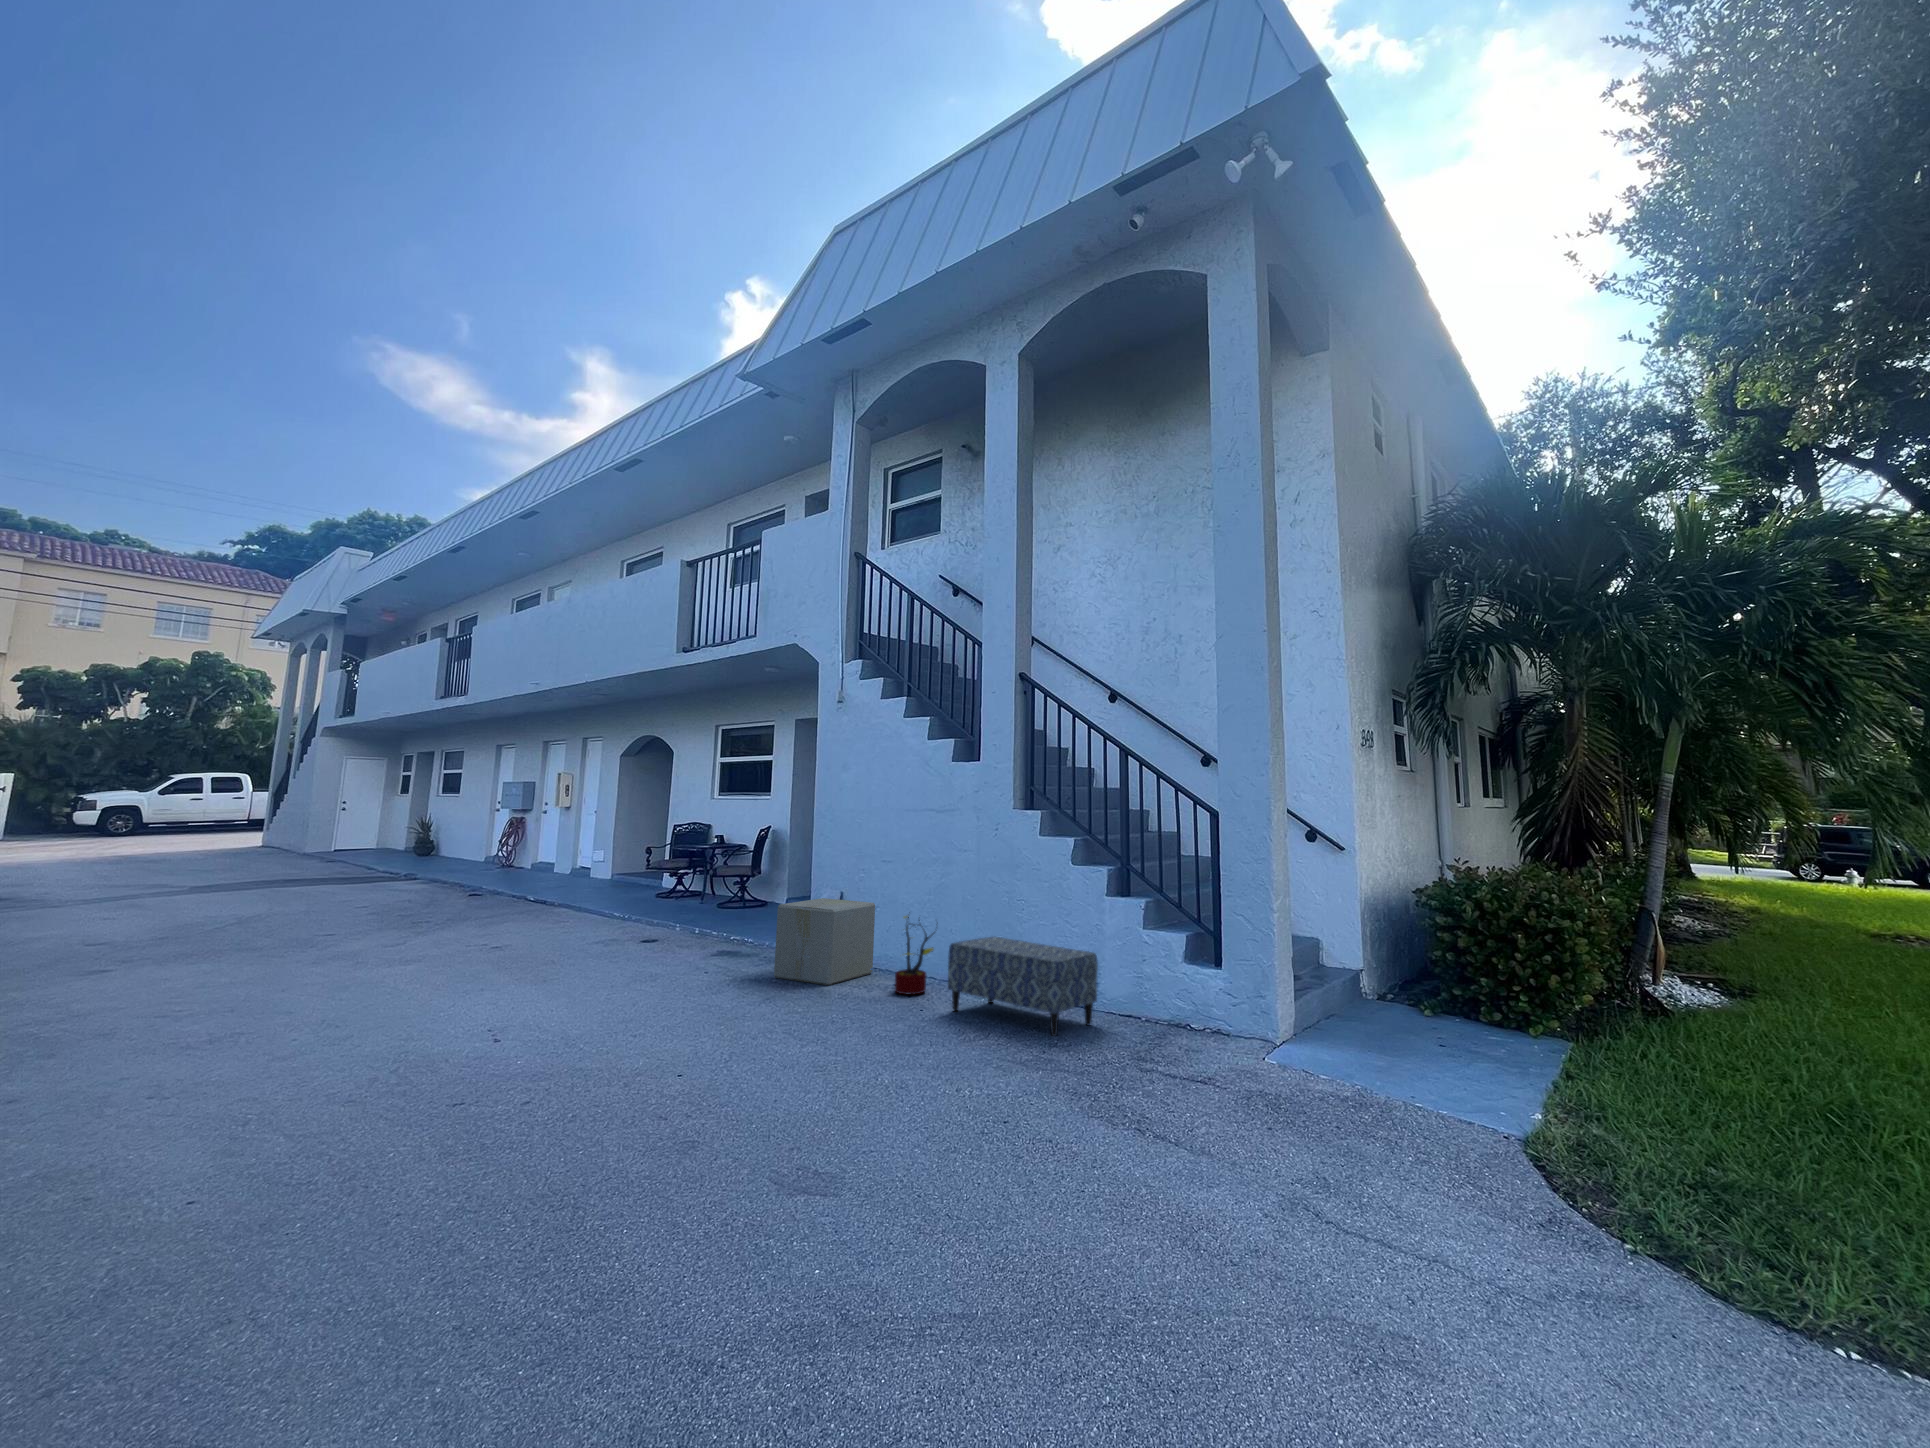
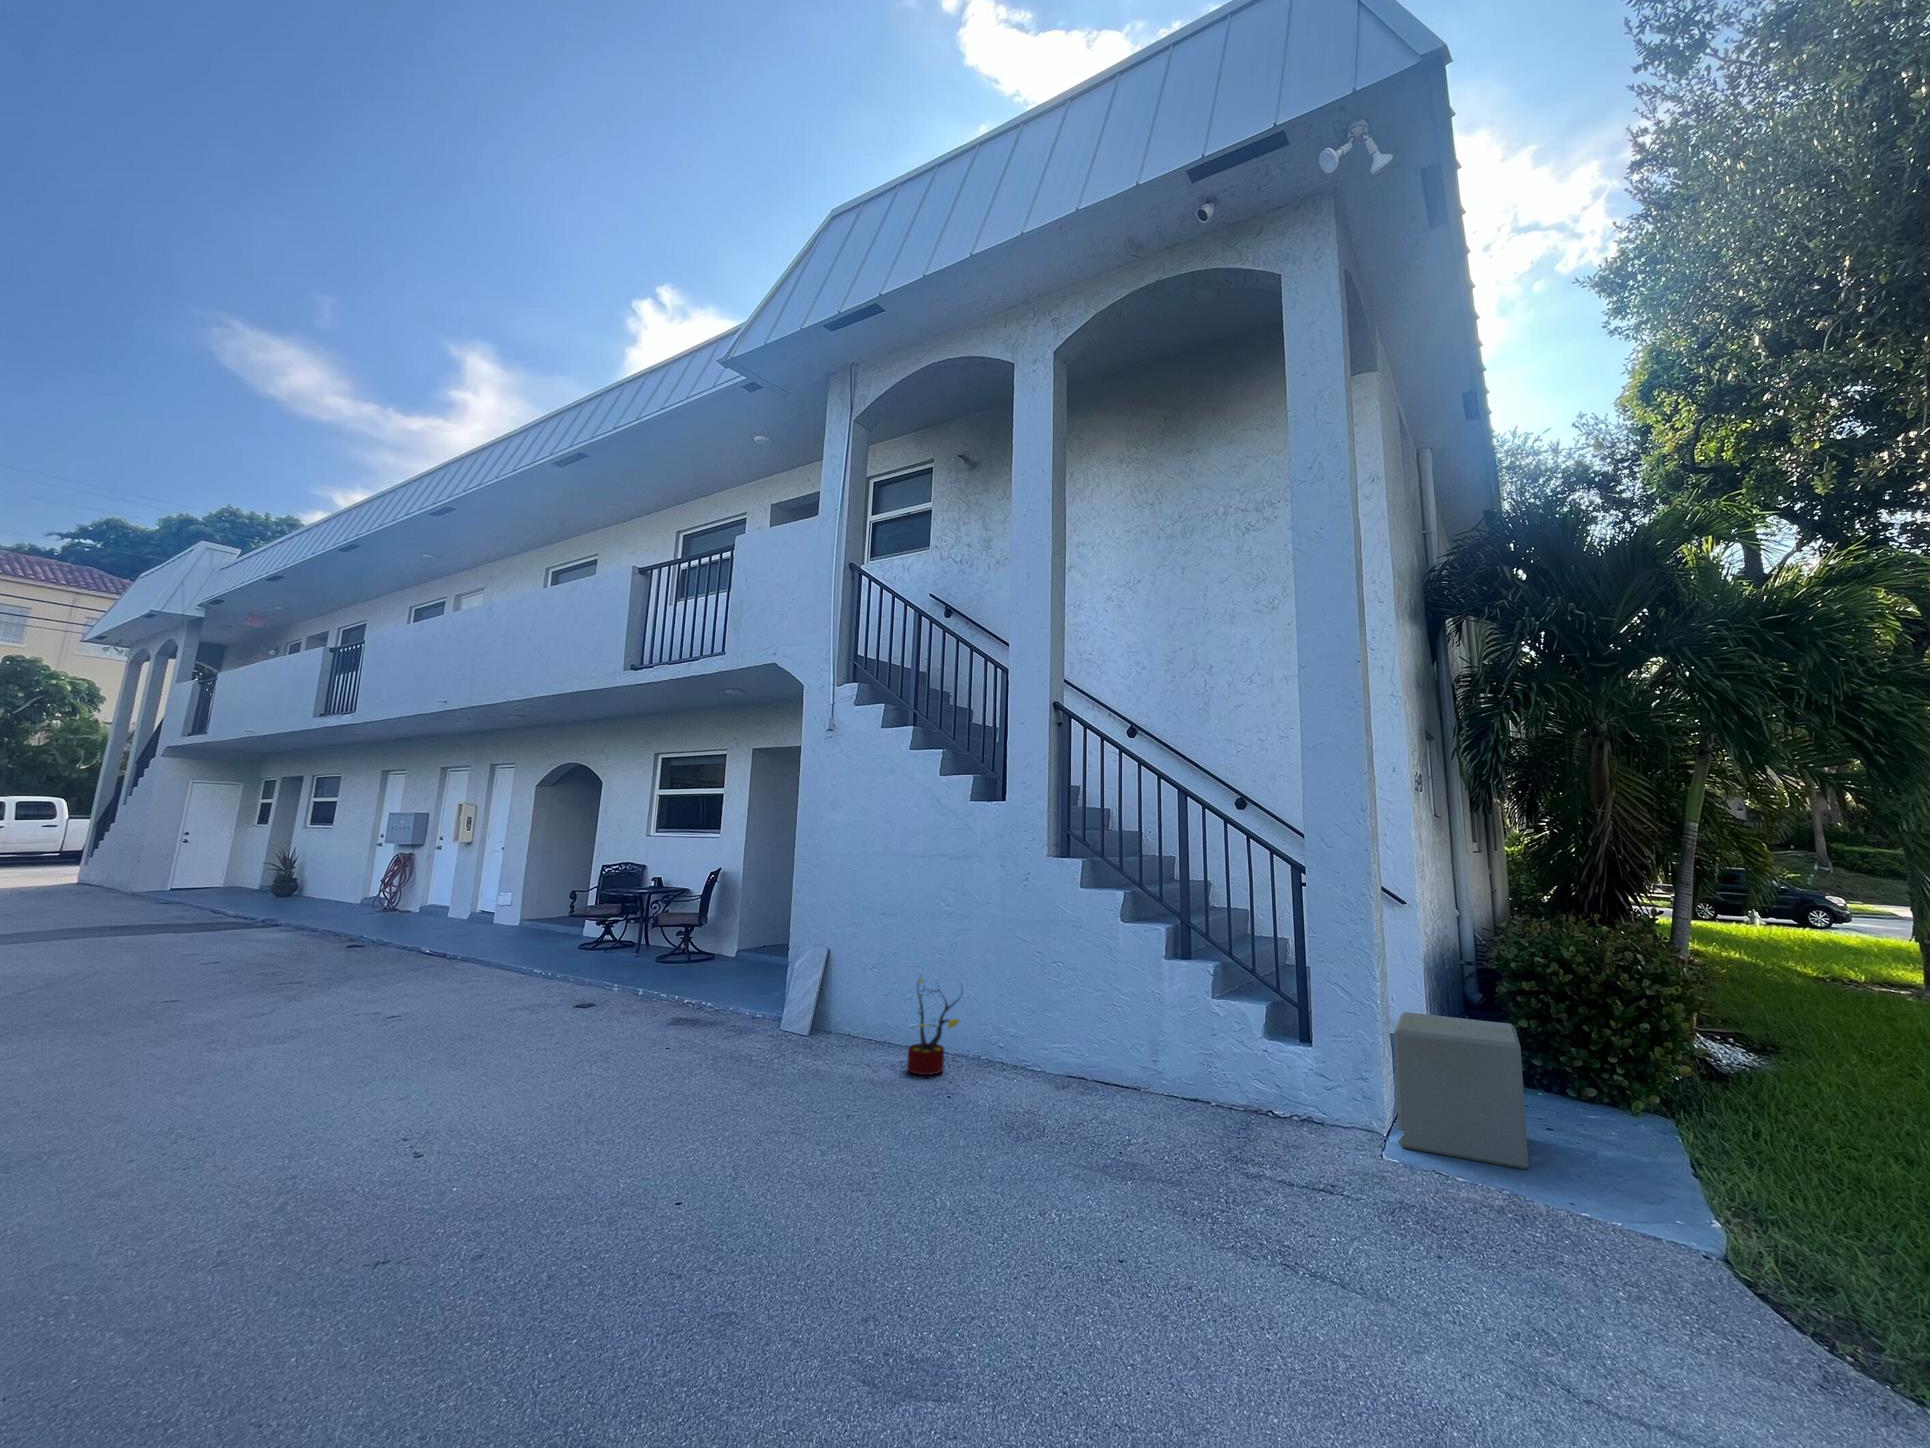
cardboard box: present [774,898,875,985] -> present [1394,1012,1529,1169]
bench: present [948,937,1098,1036] -> none [983,1005,1165,1131]

